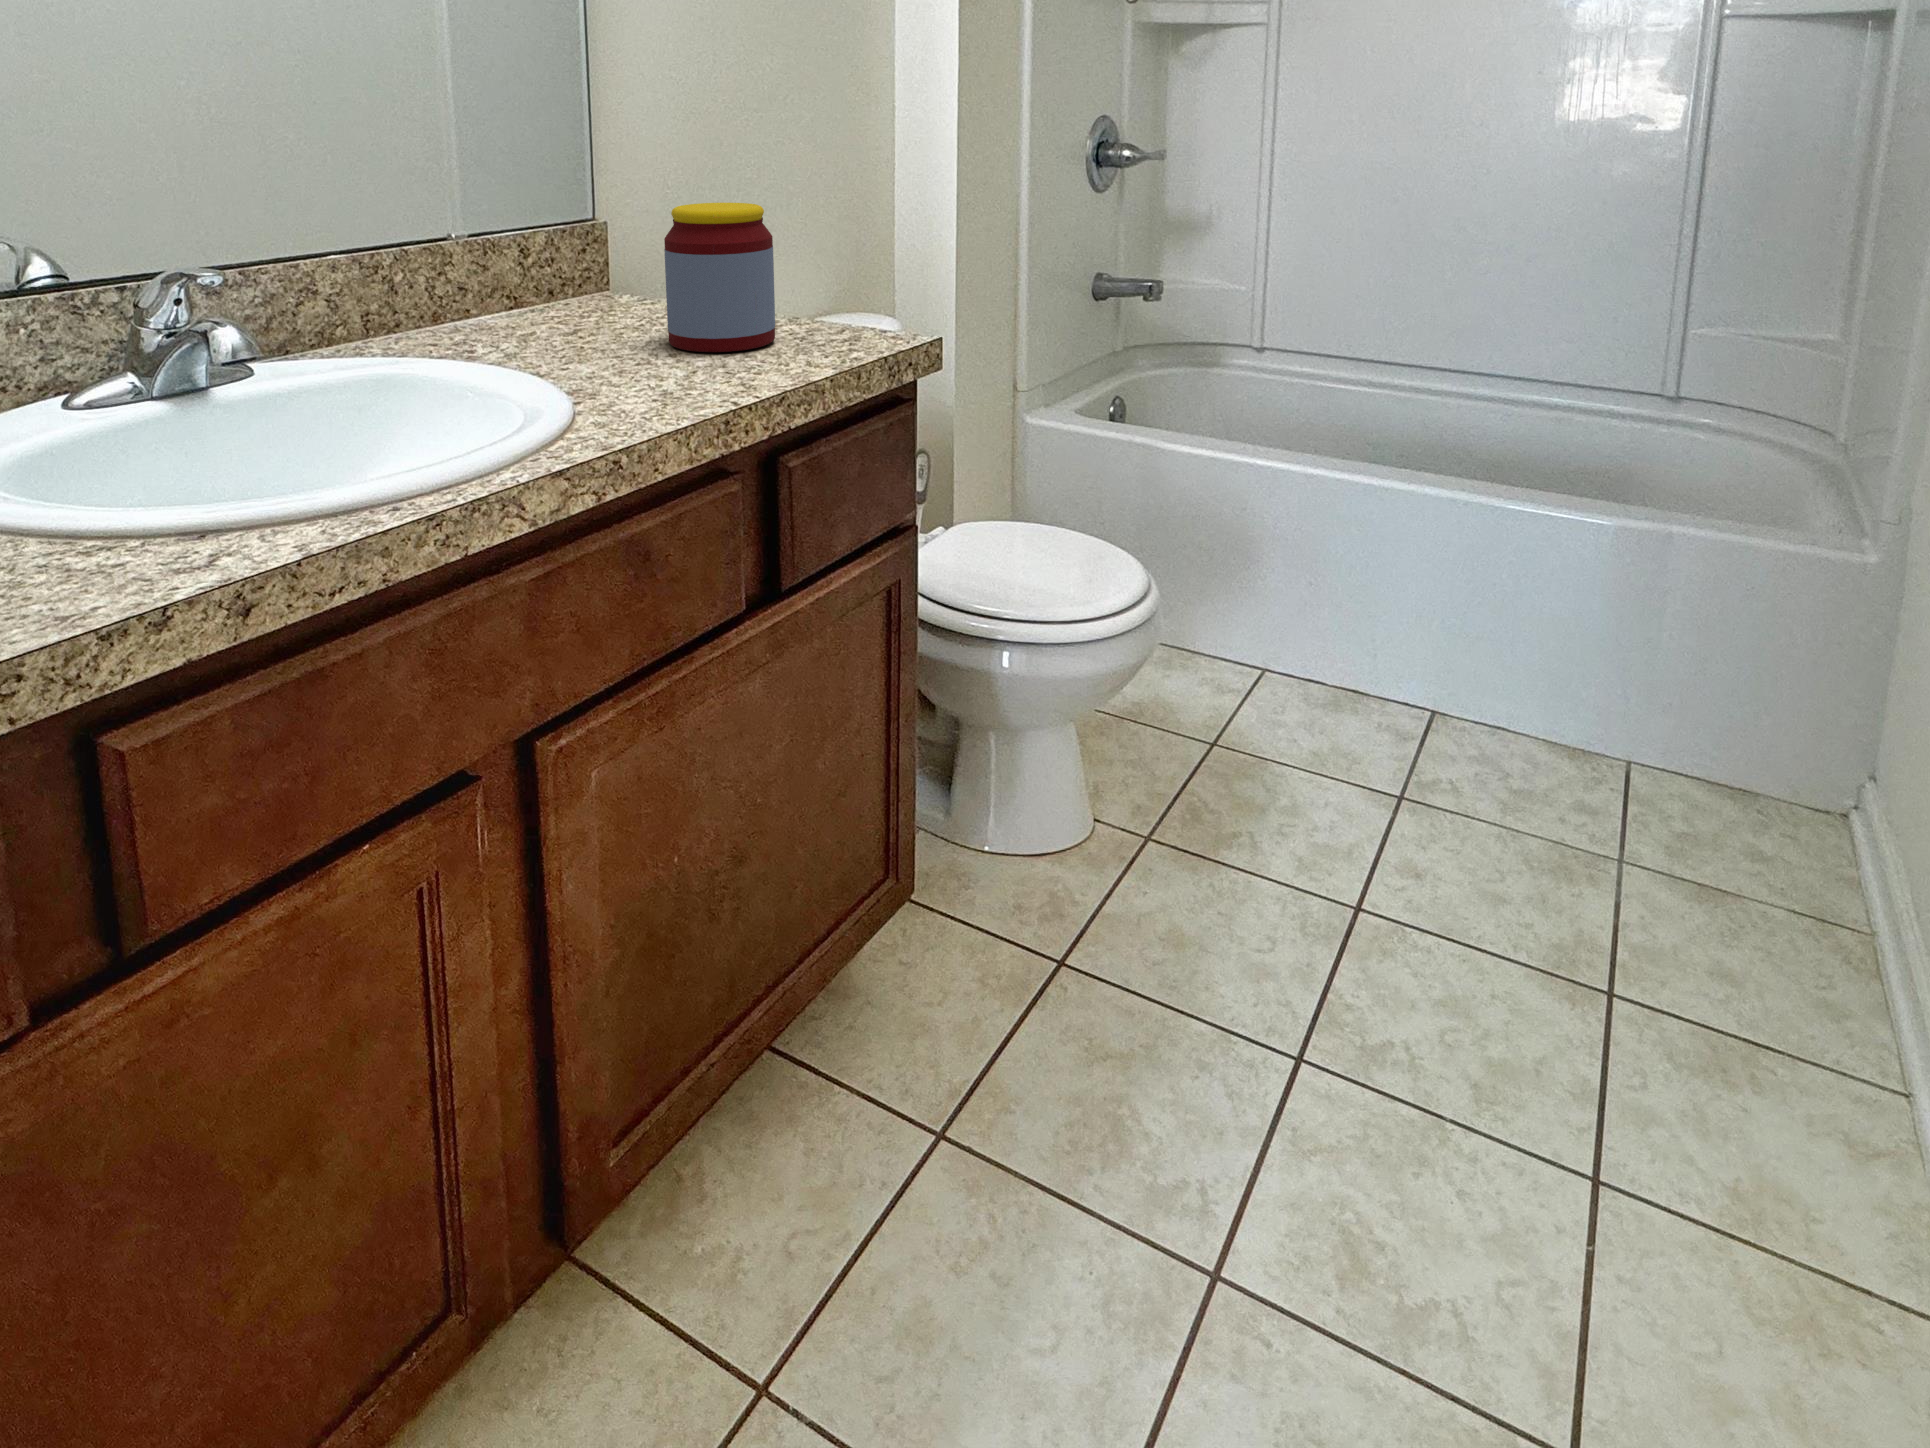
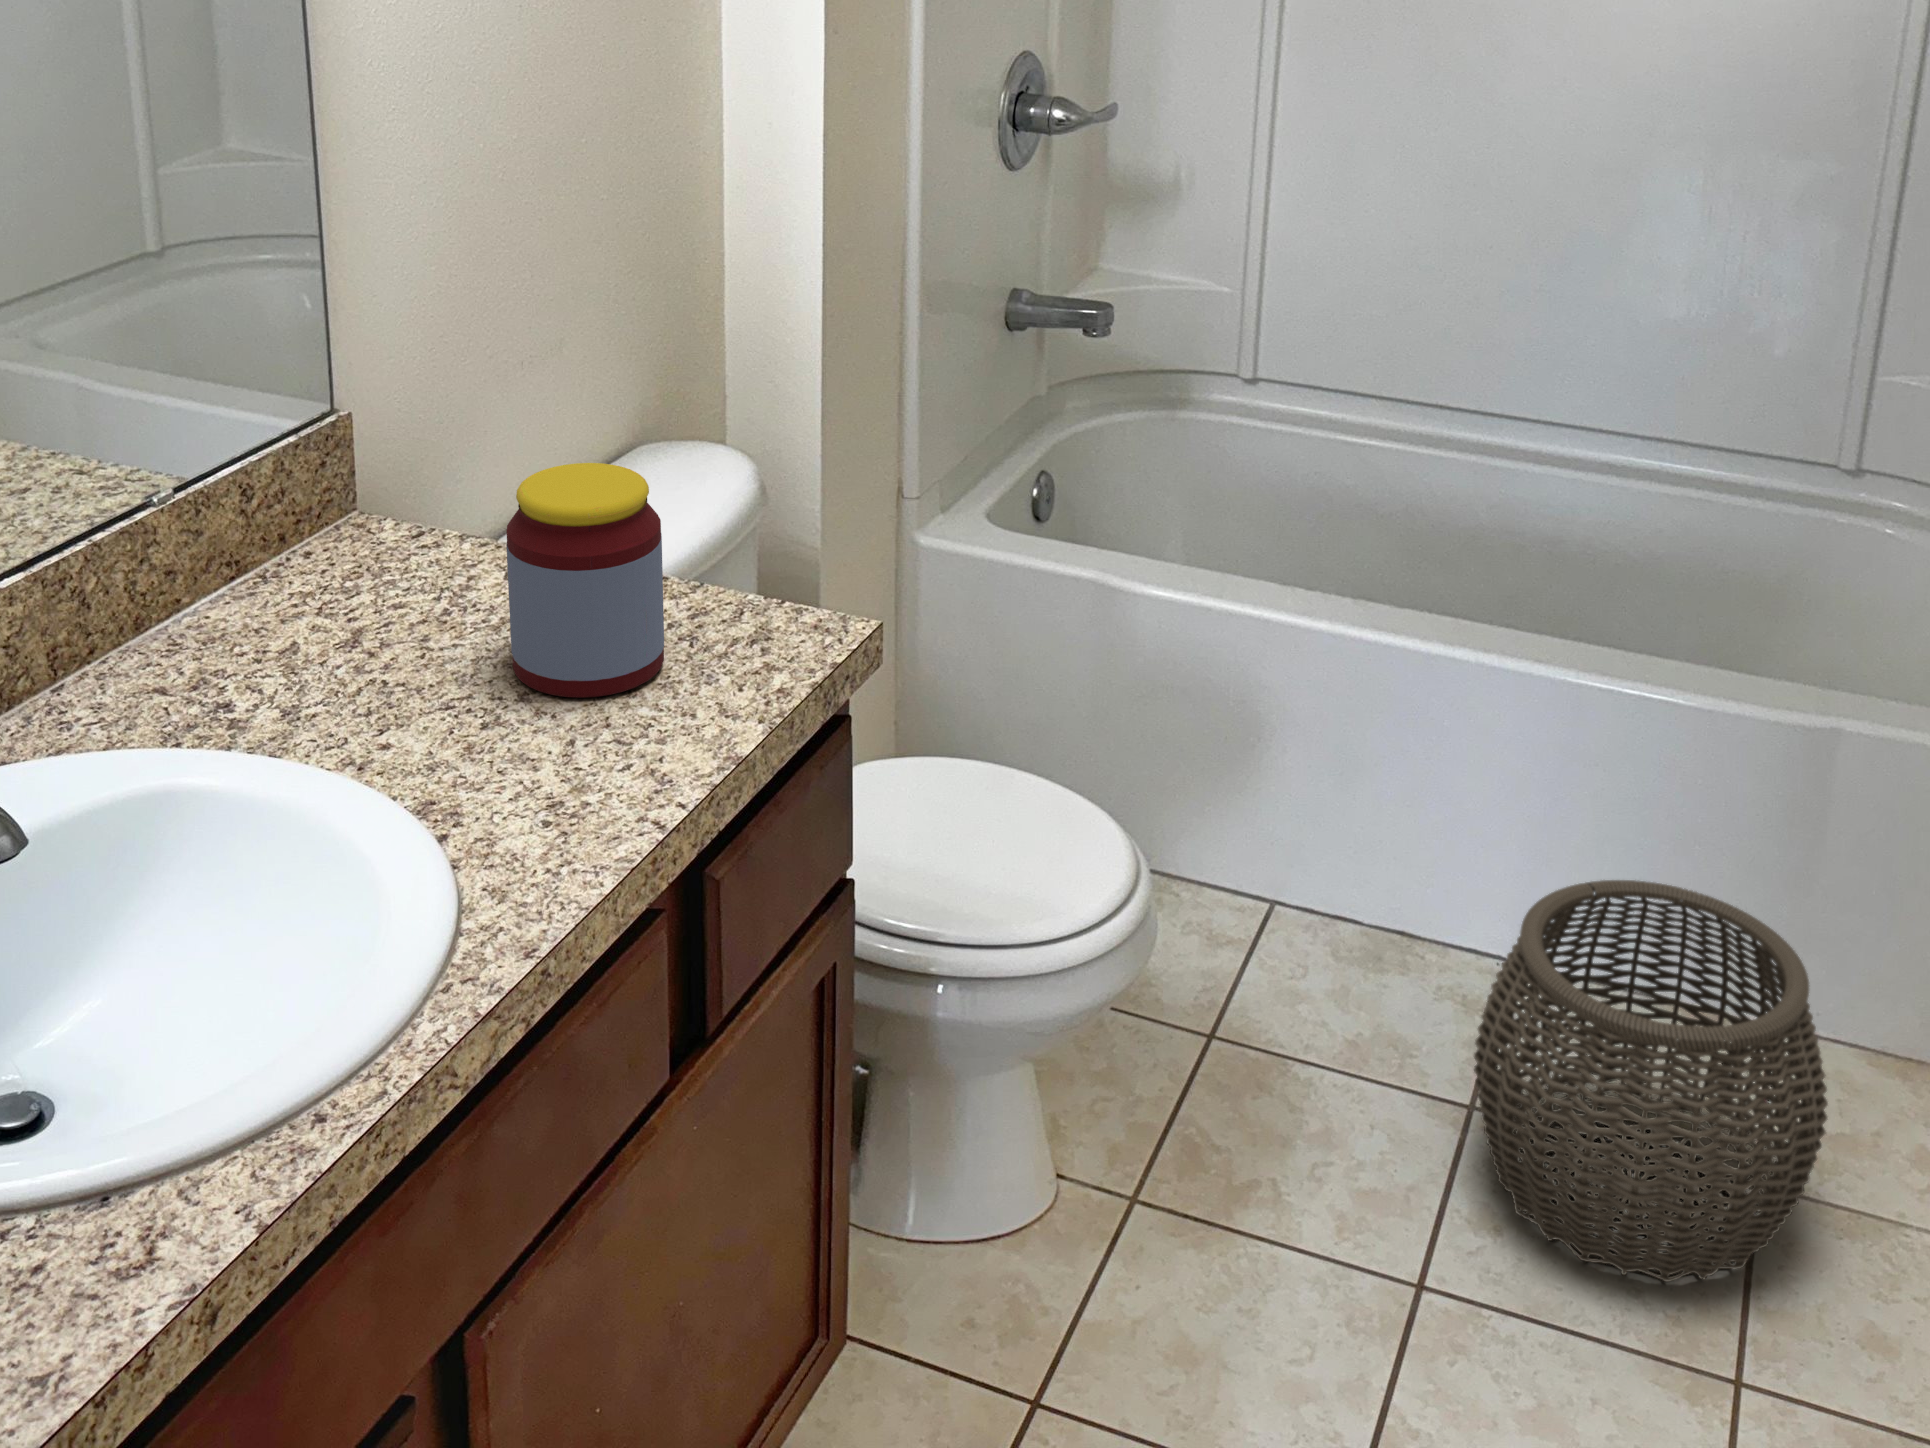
woven basket: none [1397,625,1675,921] -> present [1474,880,1828,1282]

